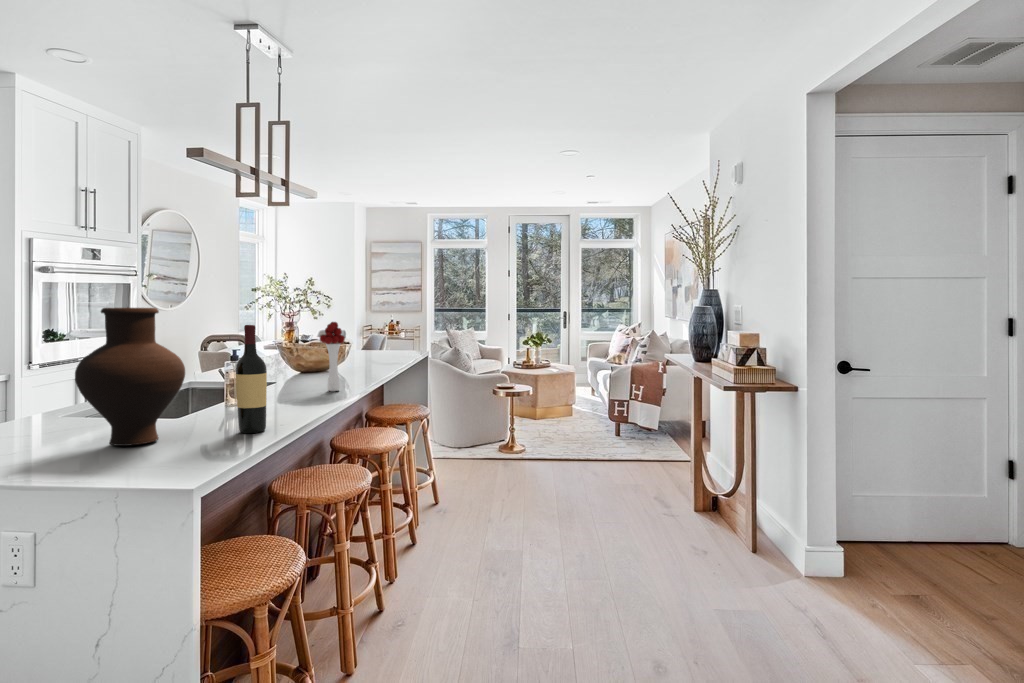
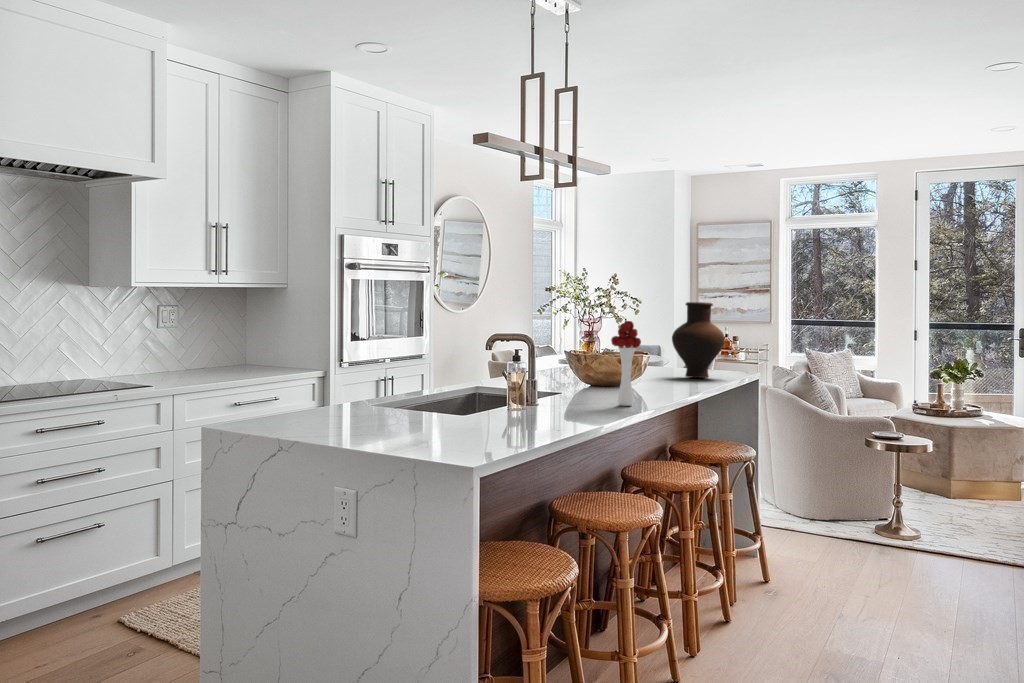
vase: present [75,308,185,446] -> present [672,302,725,378]
wine bottle: present [236,325,267,433] -> none [517,316,548,432]

